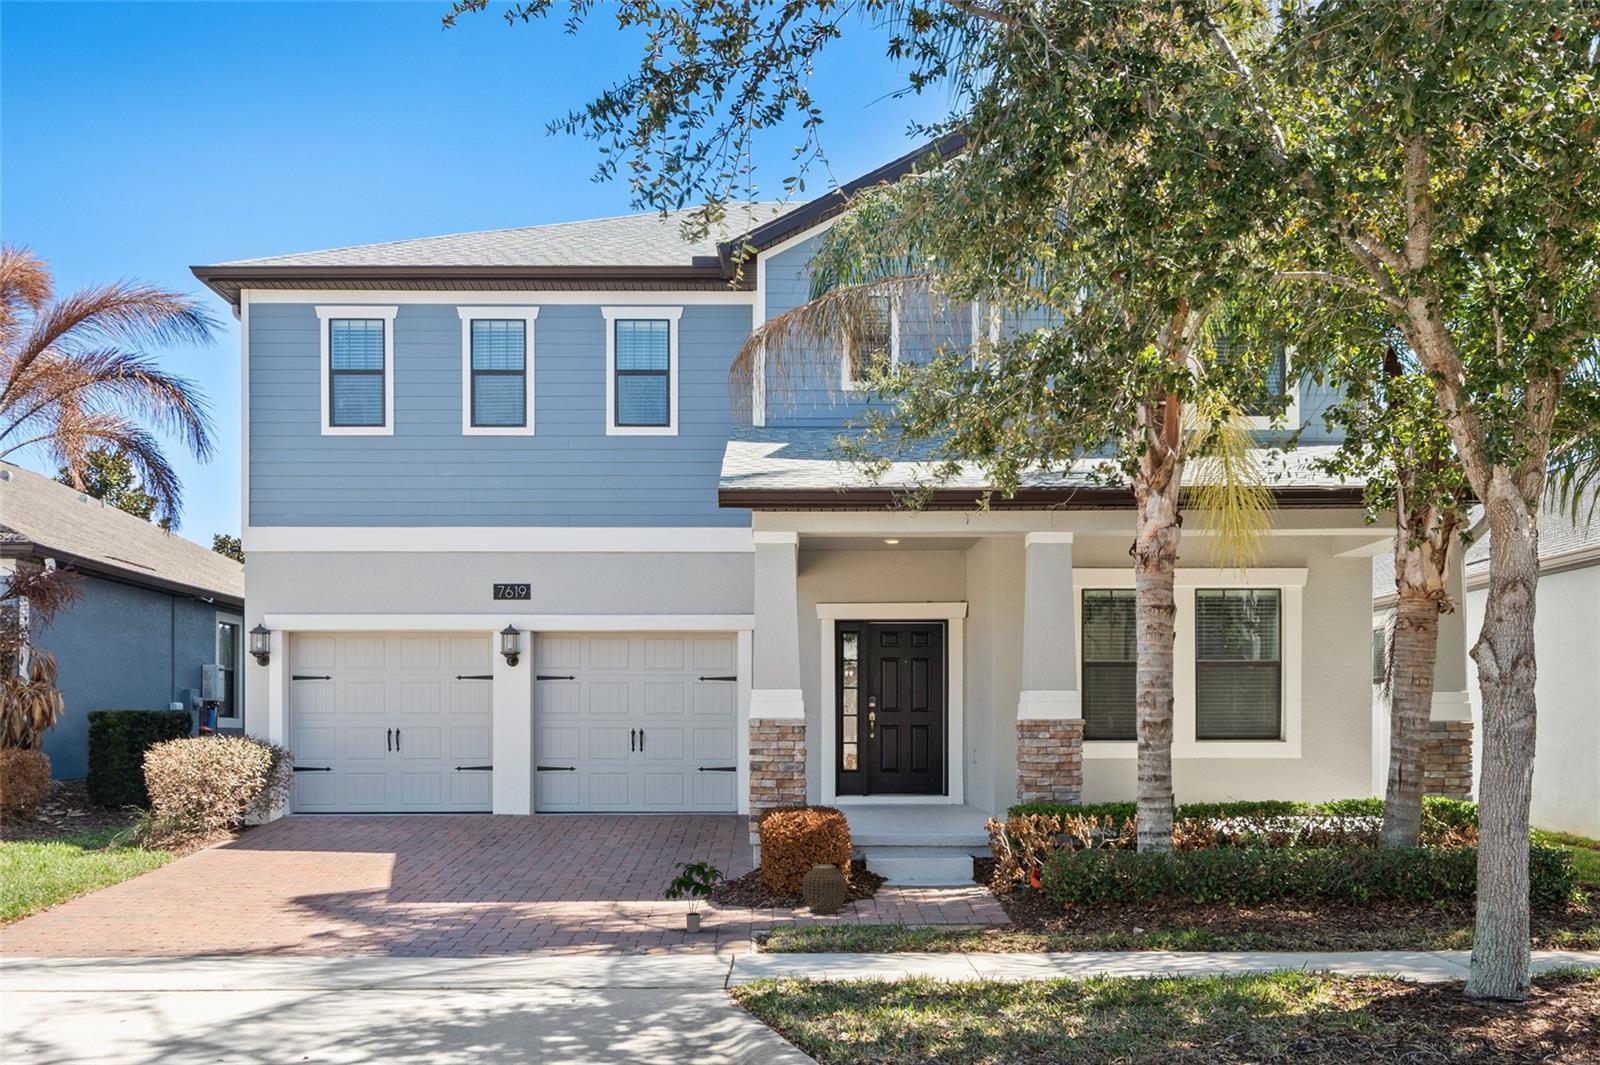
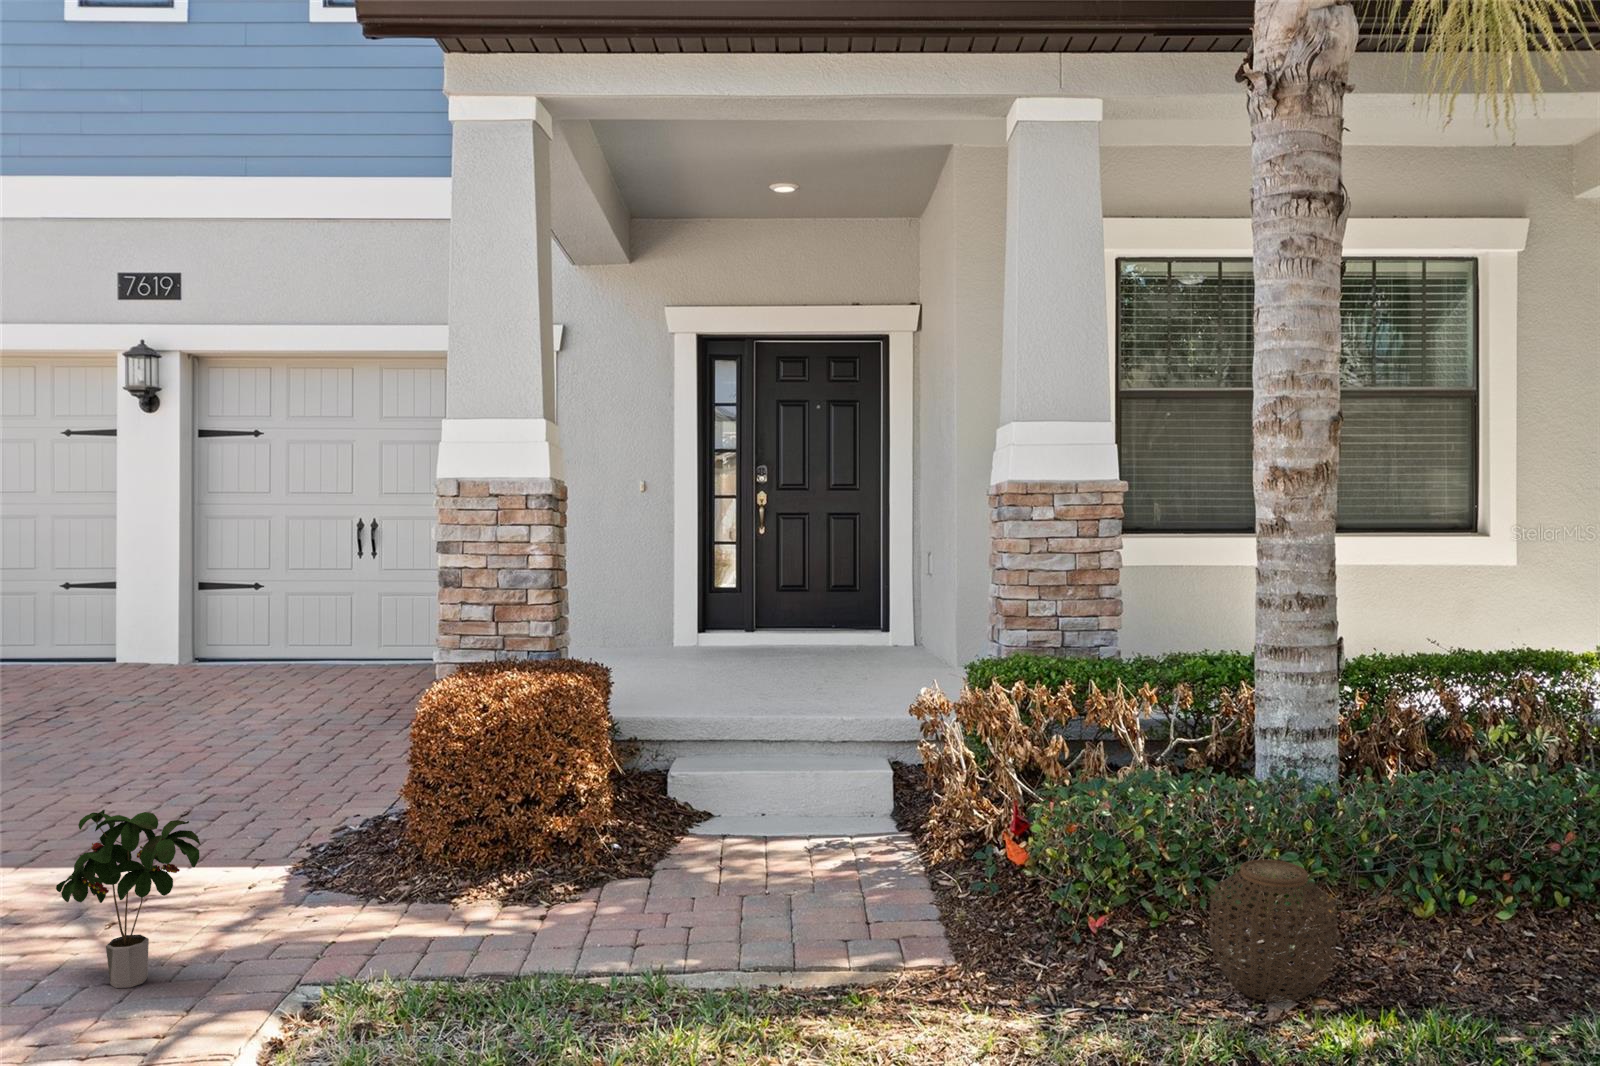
woven basket: present [803,864,846,914] -> present [1209,859,1337,1002]

